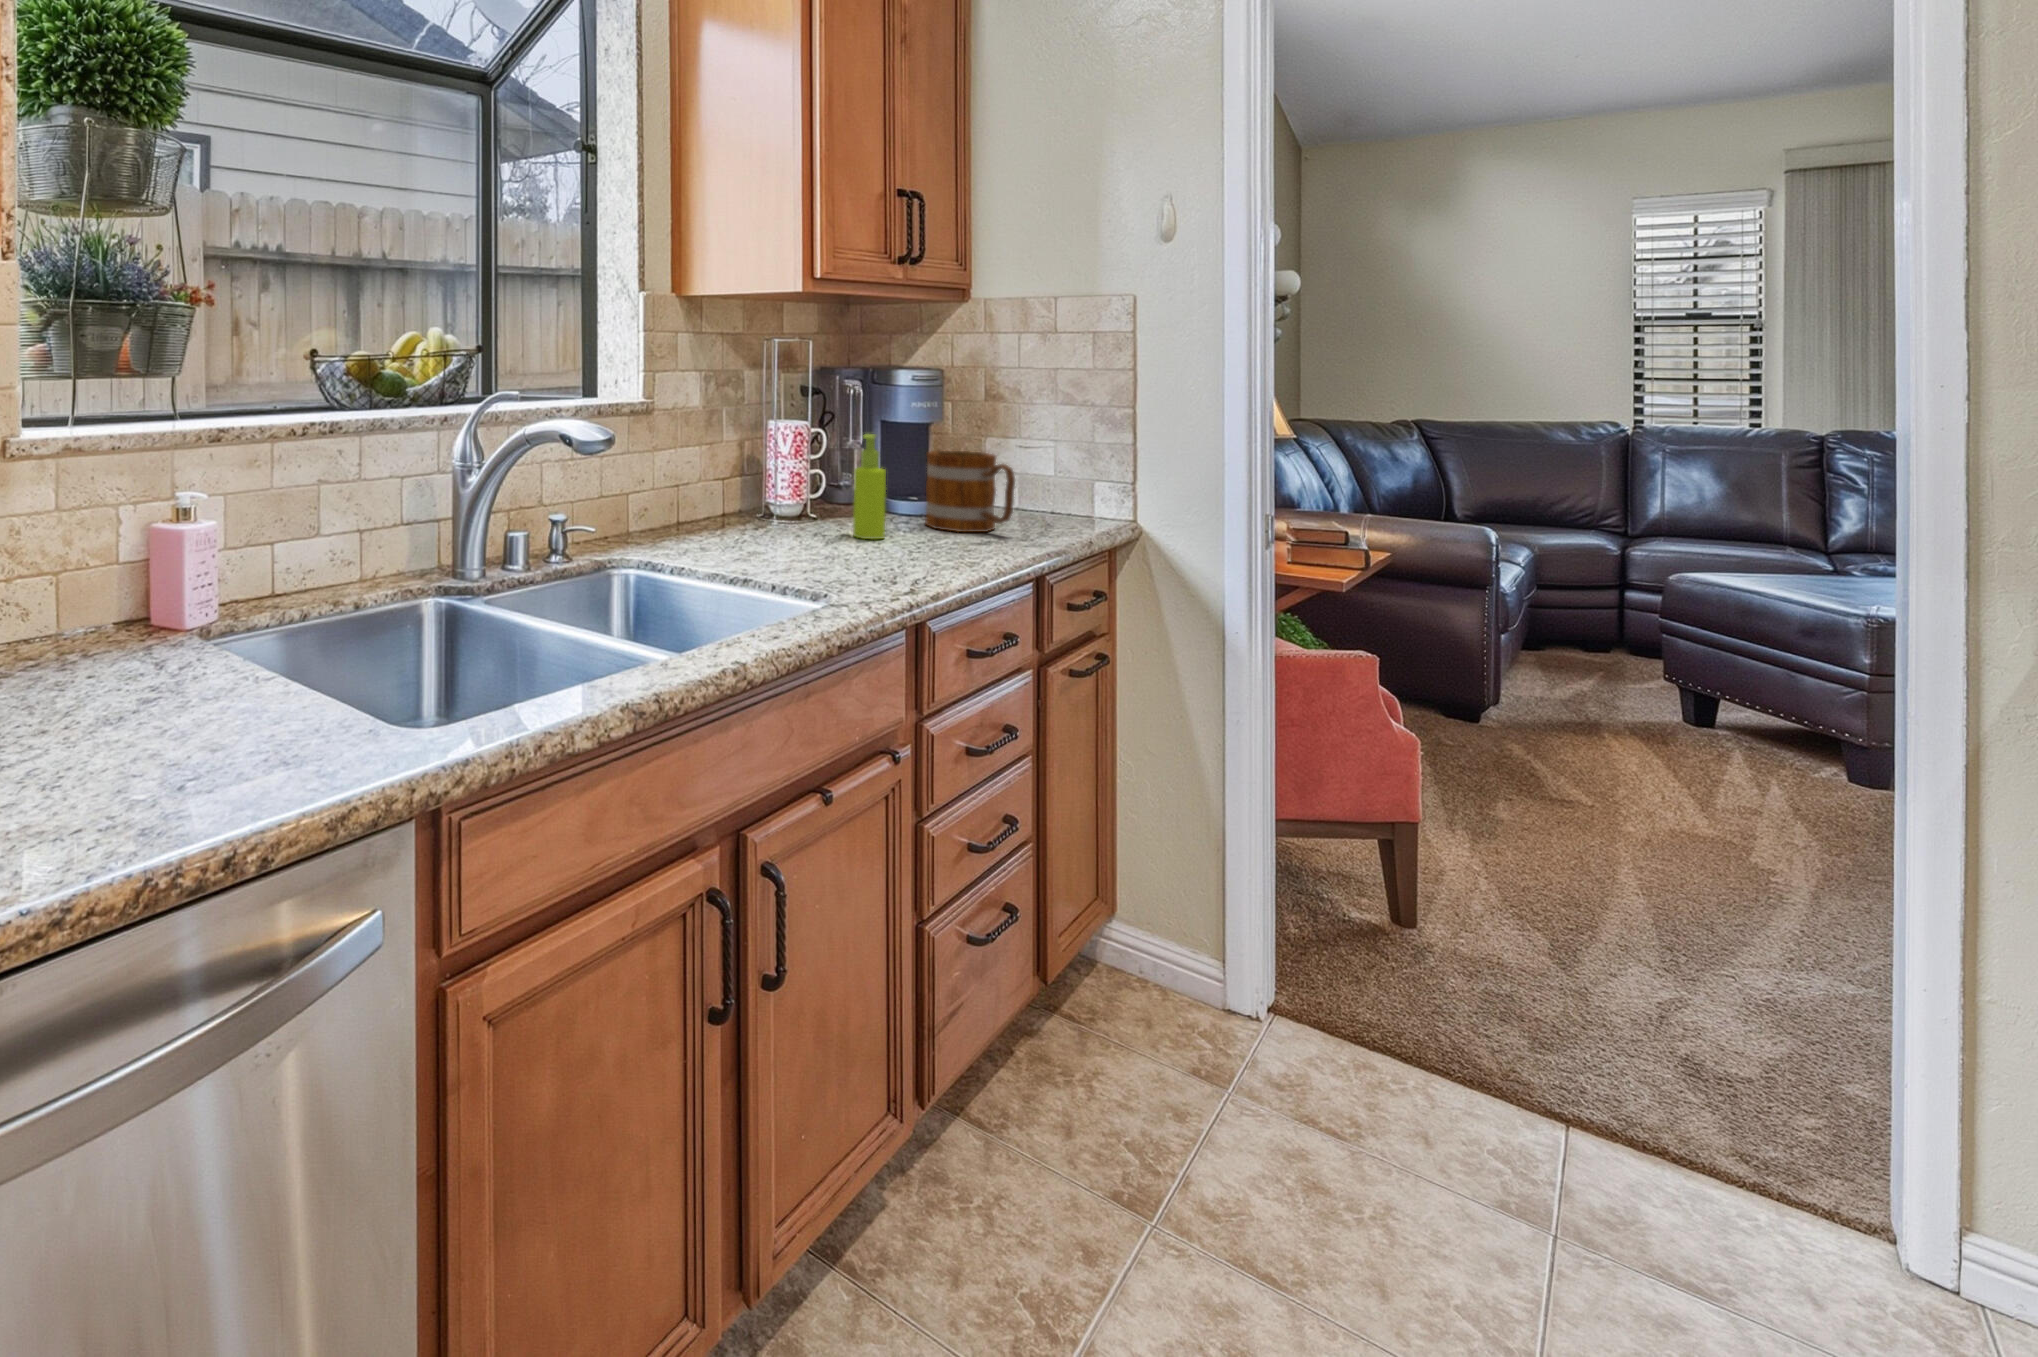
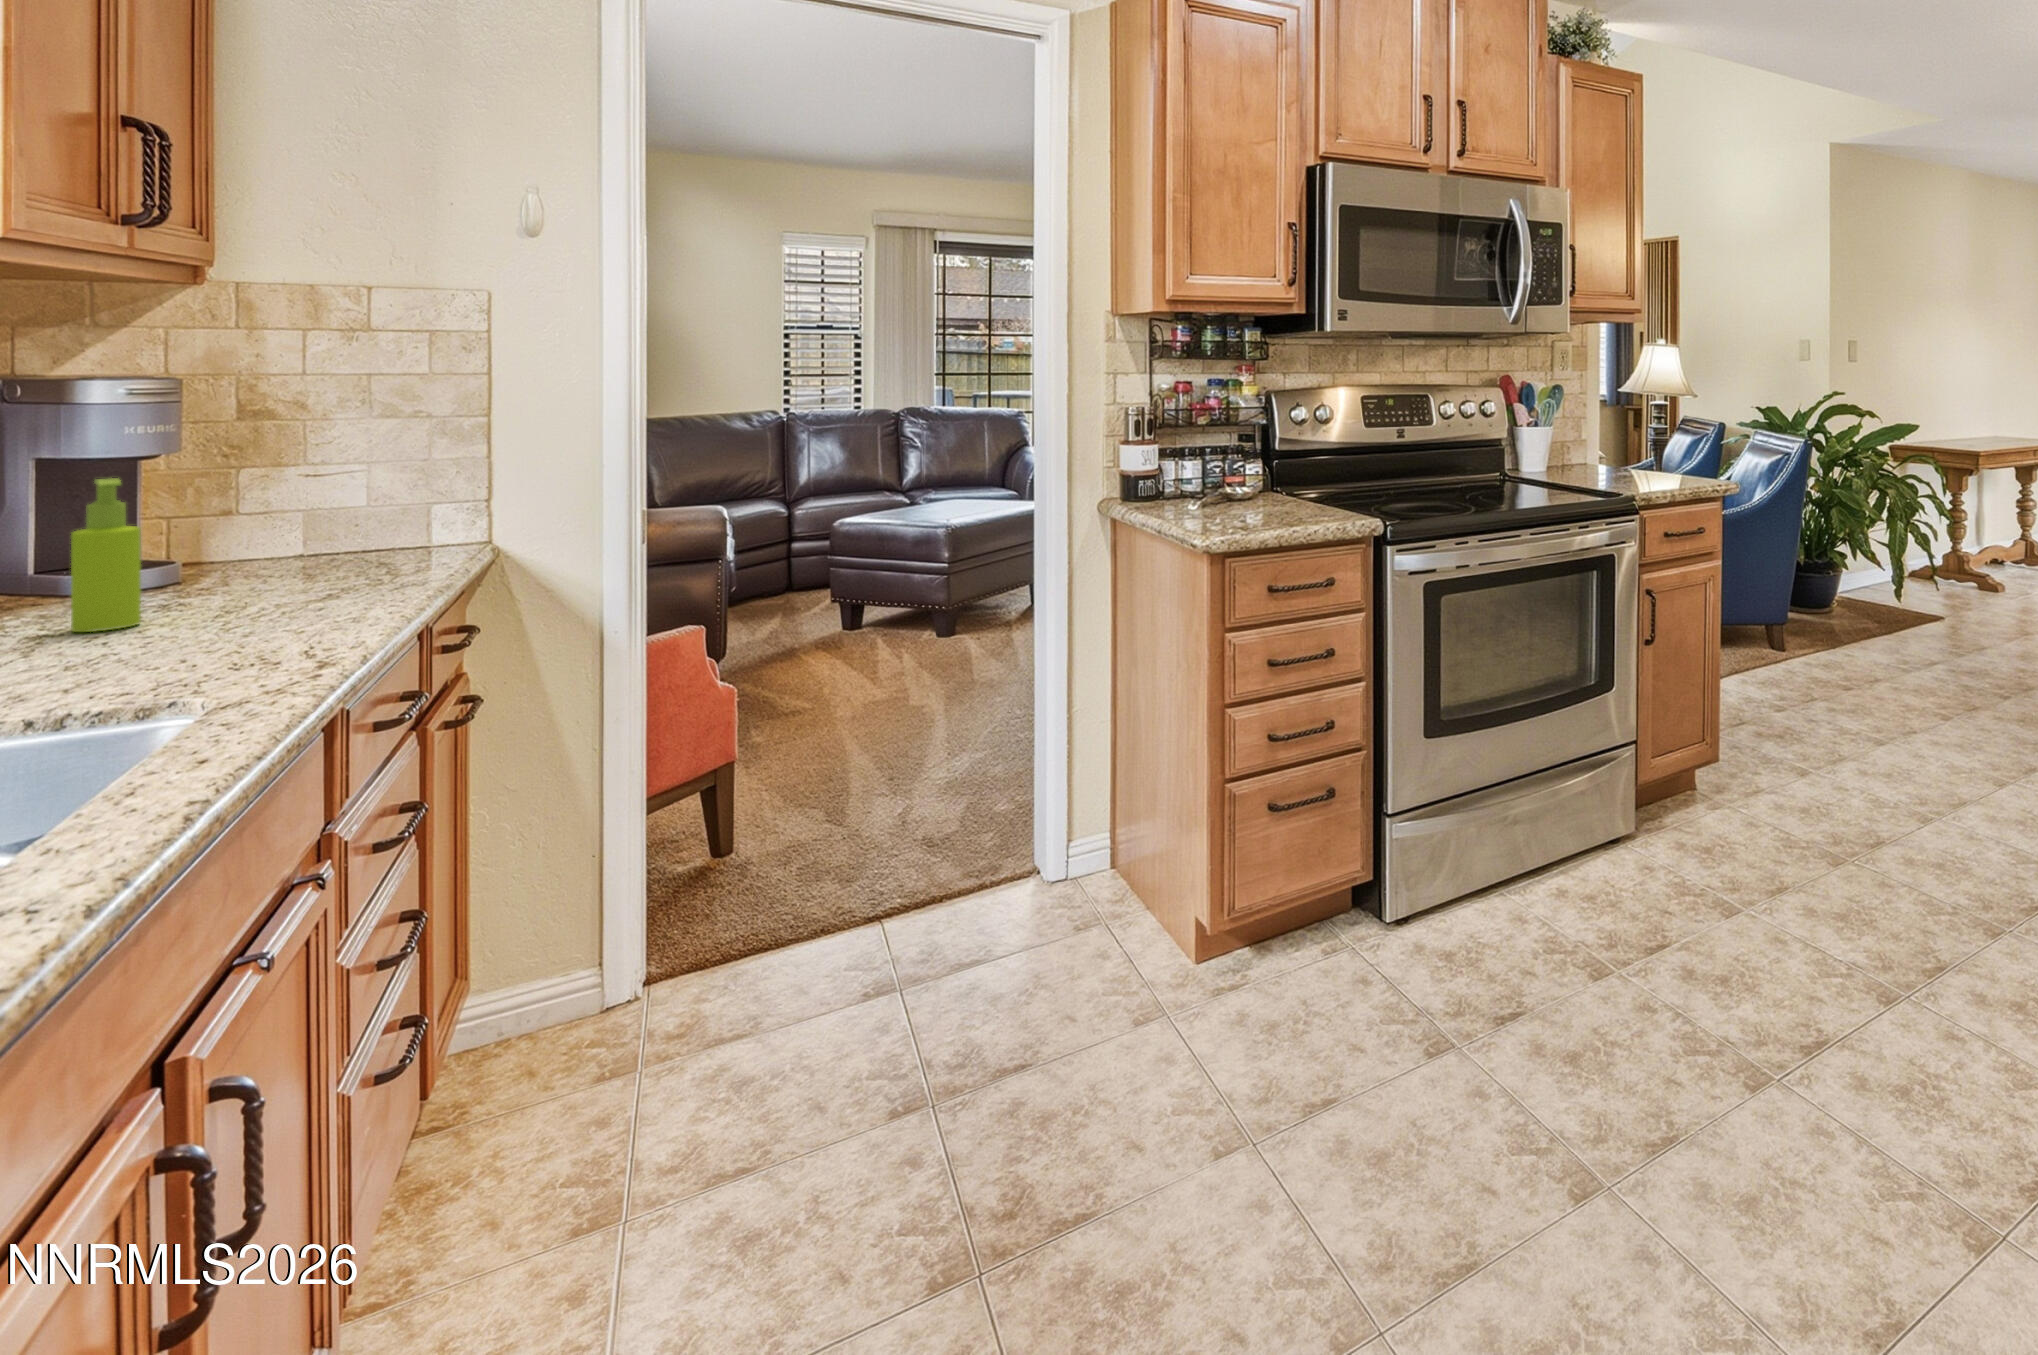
mug: present [925,451,1015,532] -> none [178,487,349,598]

